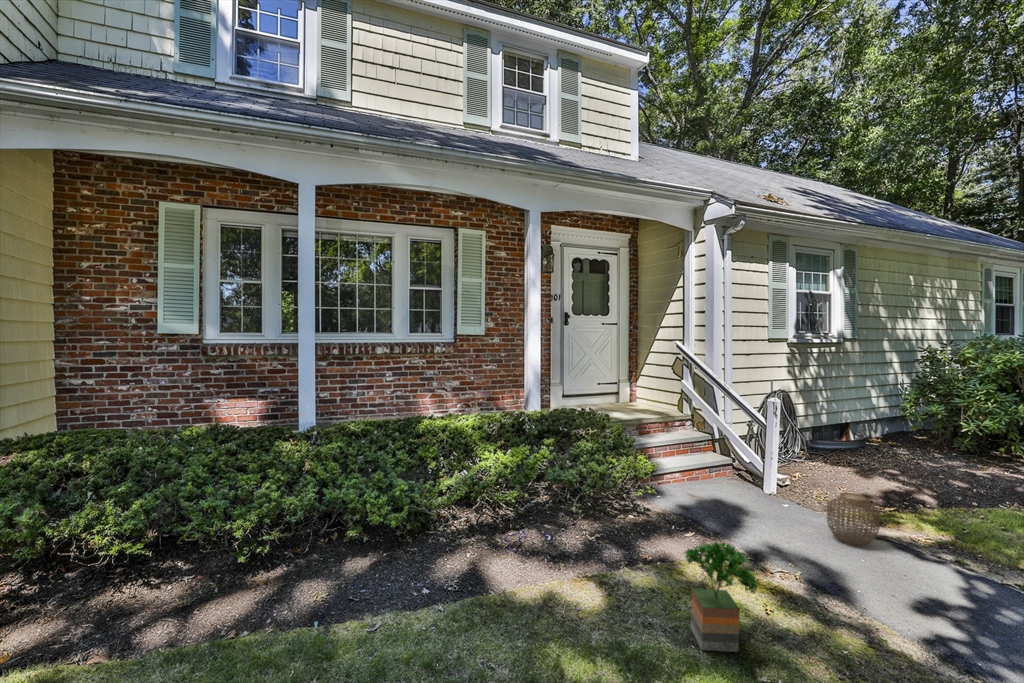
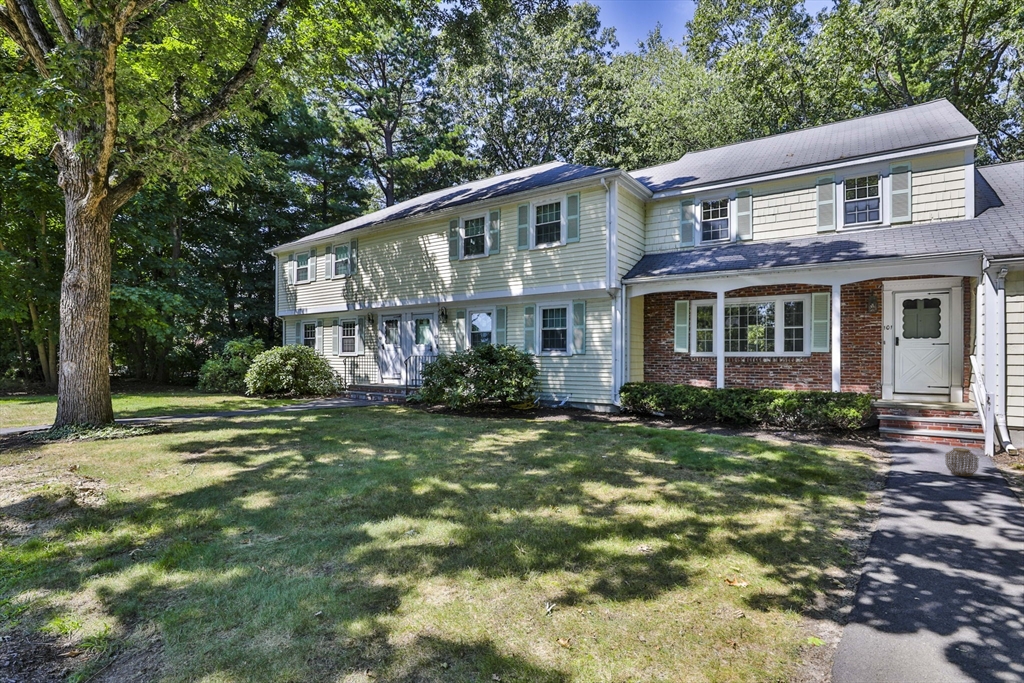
potted tree: present [685,542,758,652] -> none [784,430,809,465]

